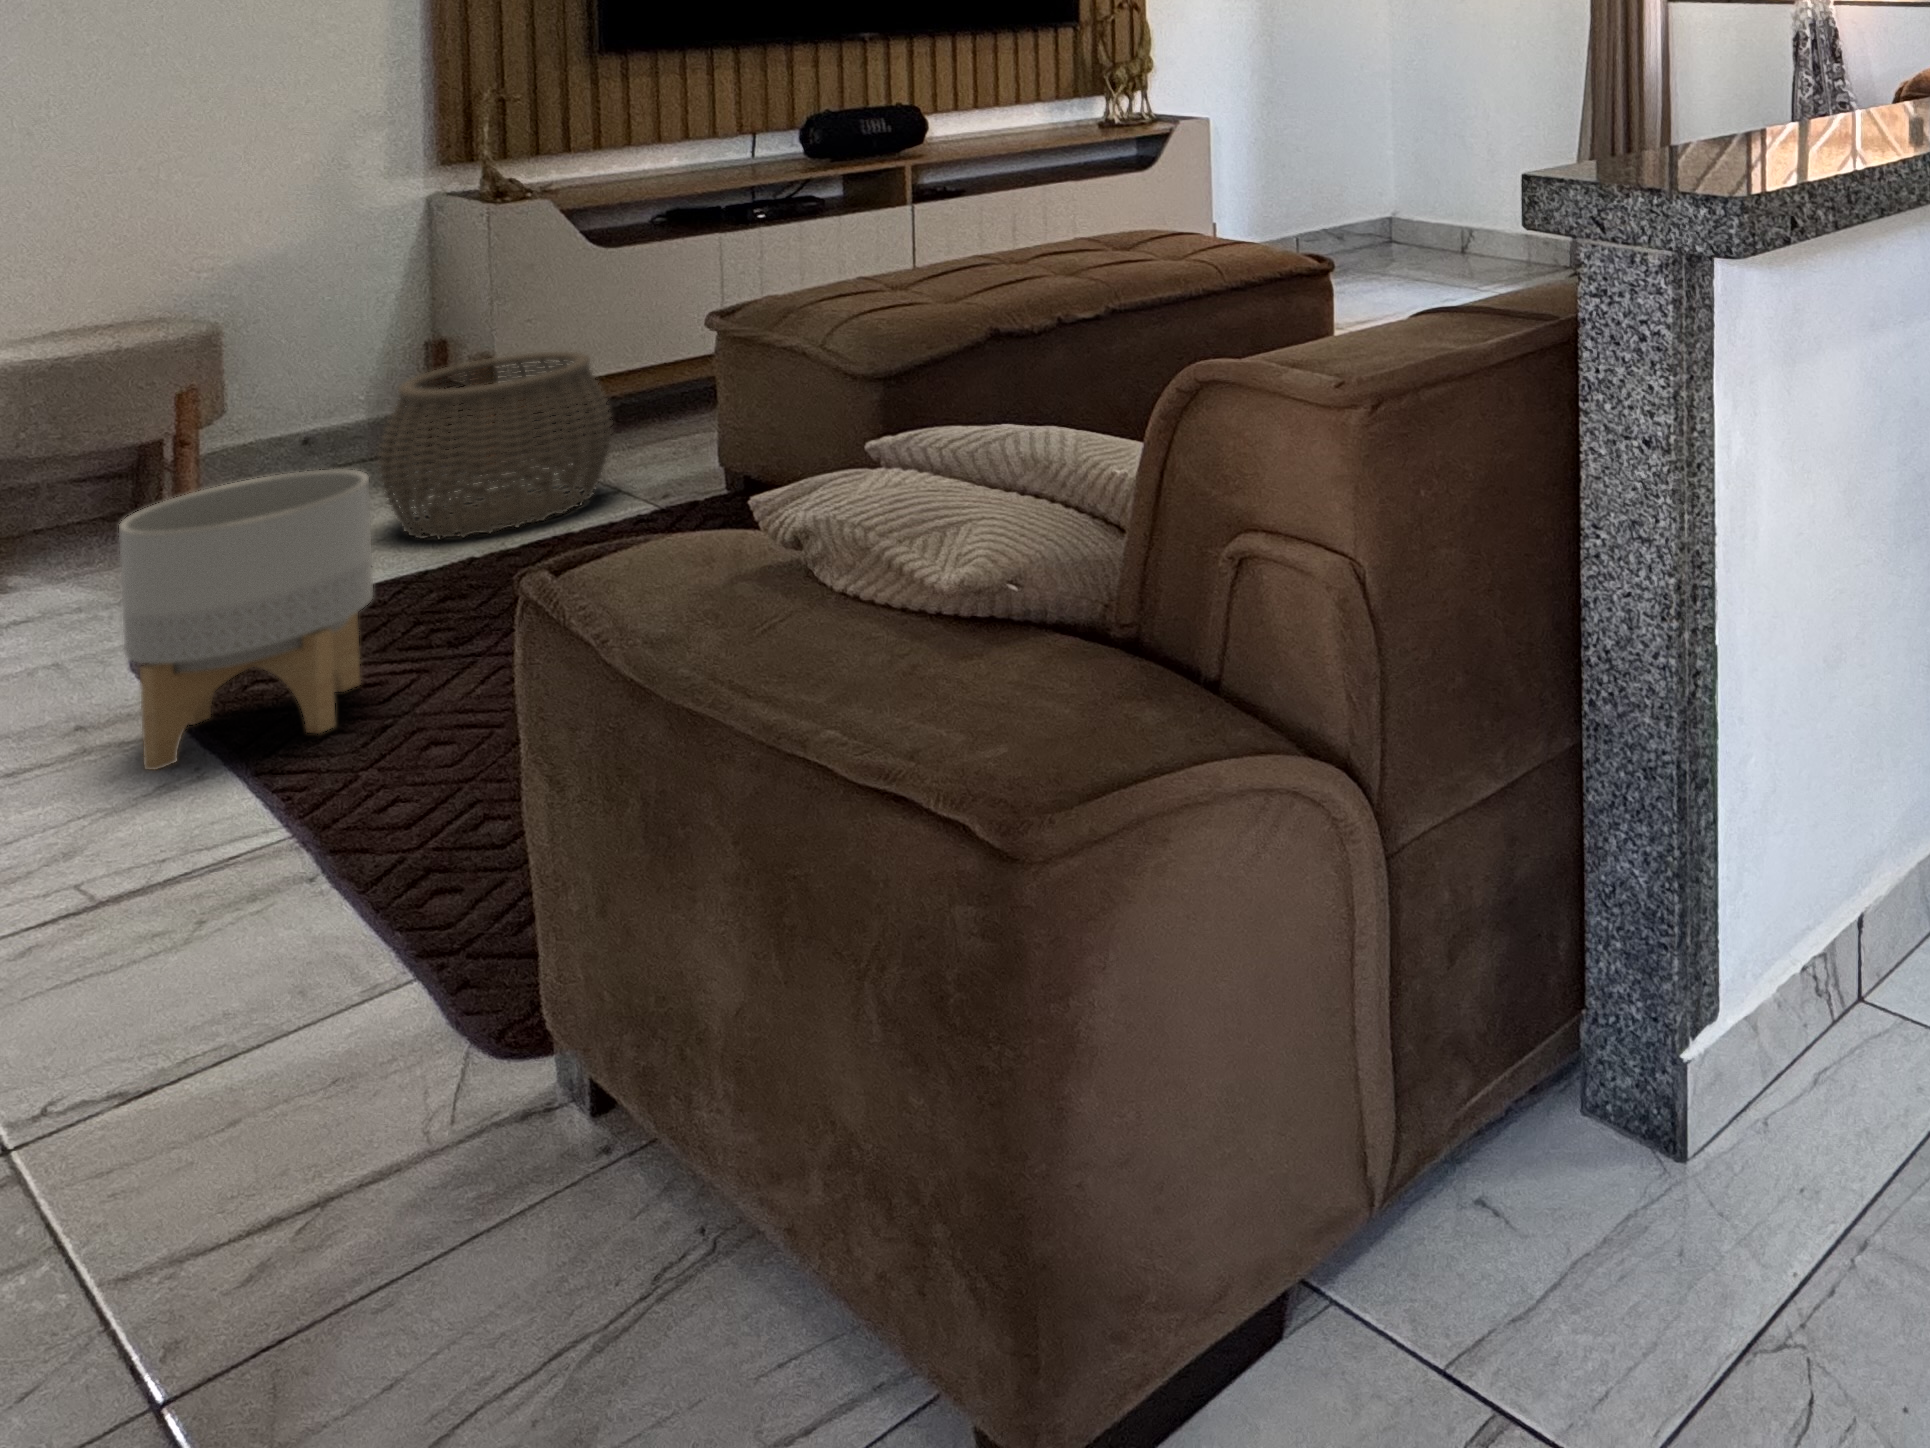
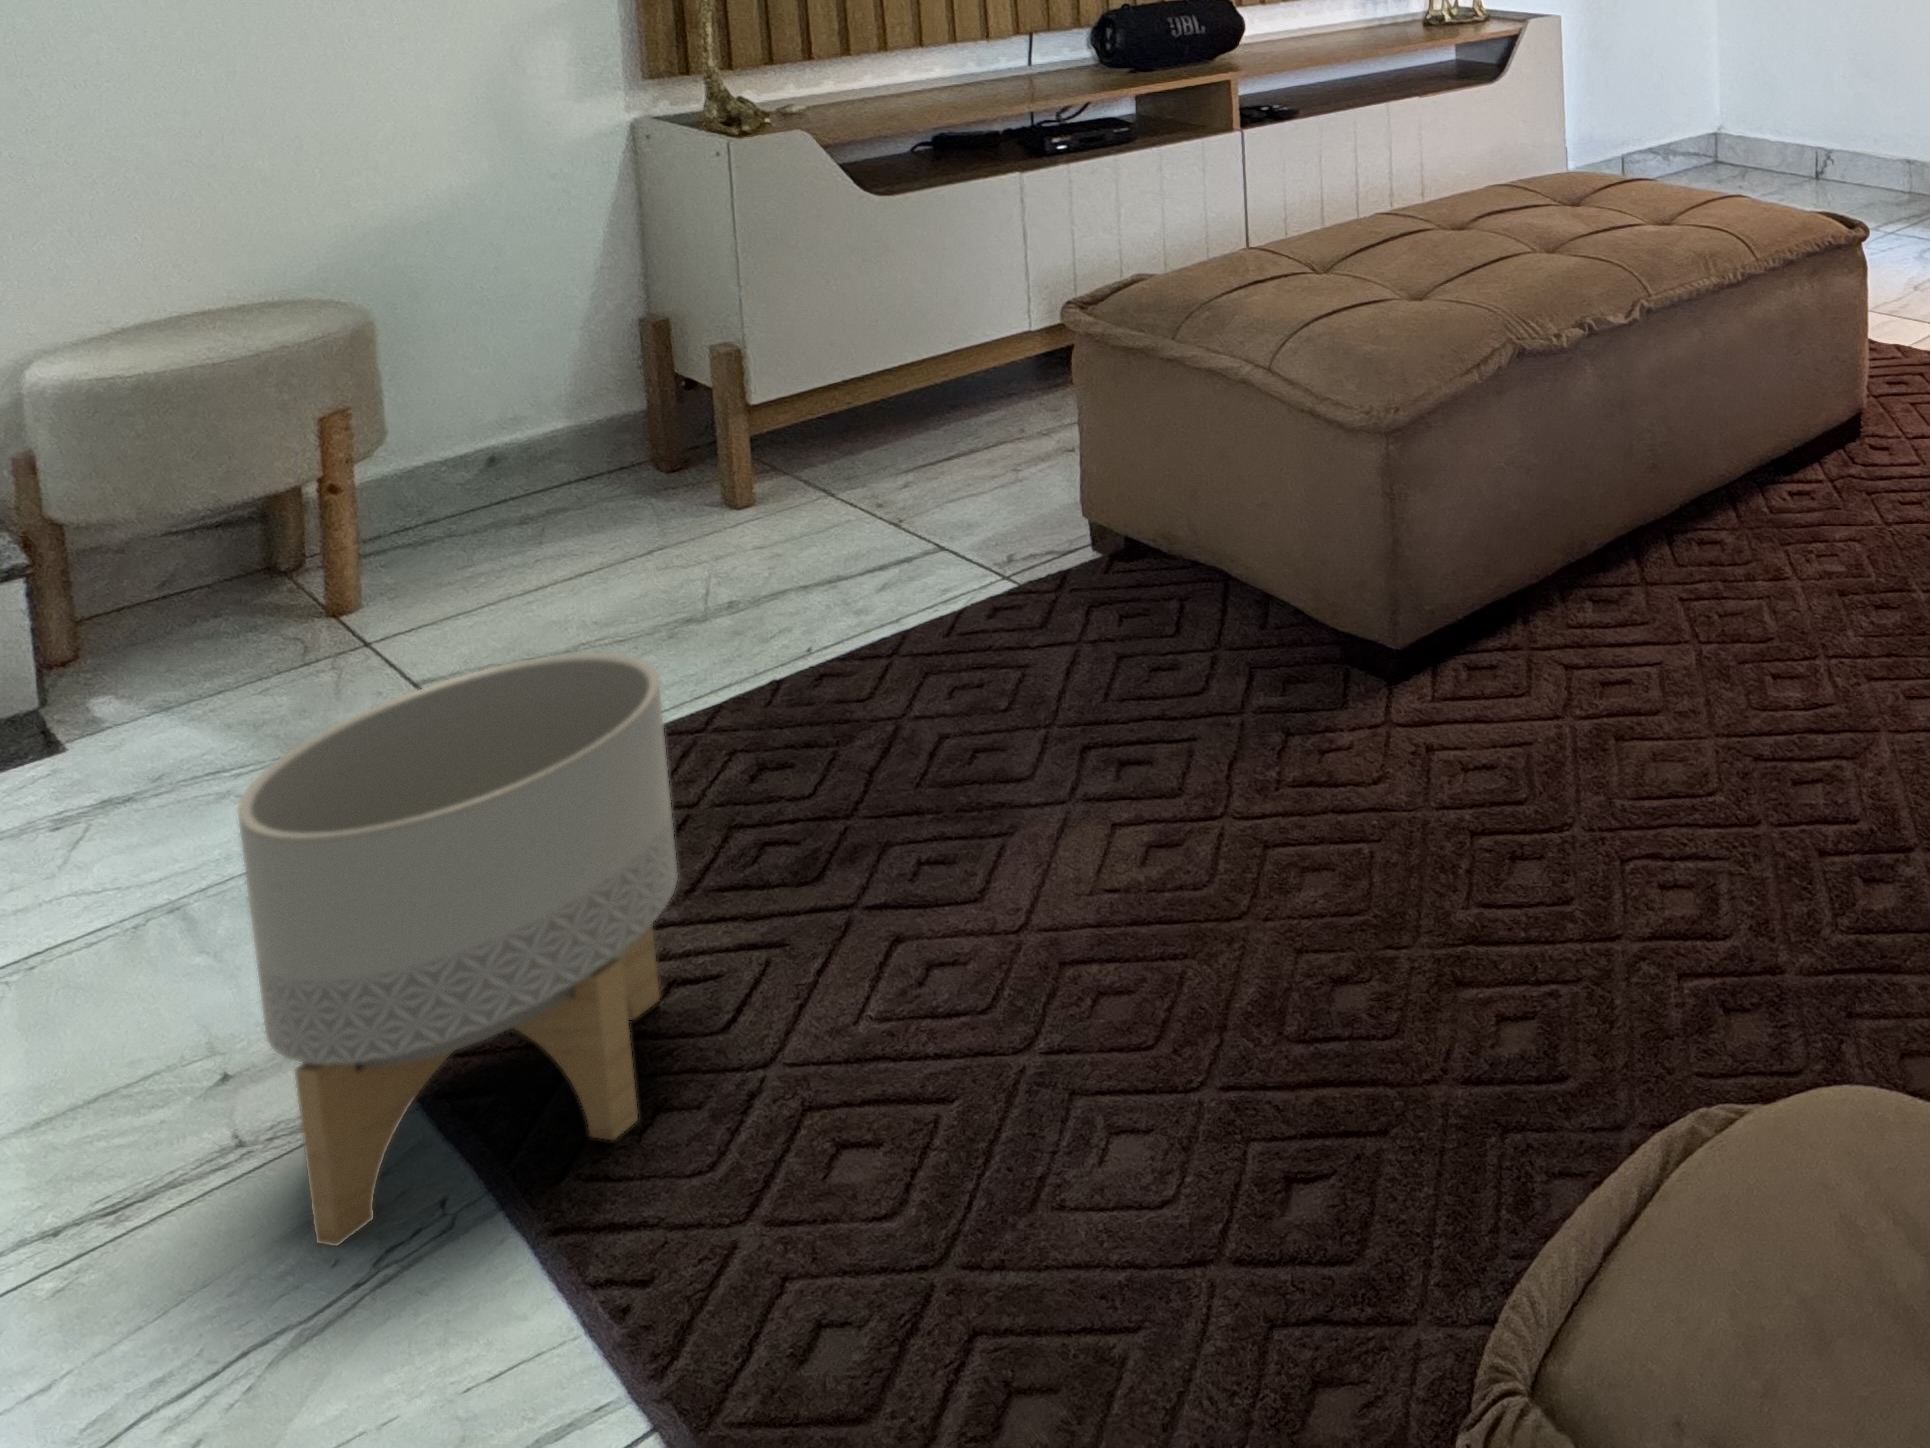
woven basket: present [378,351,612,539] -> none [610,355,929,643]

